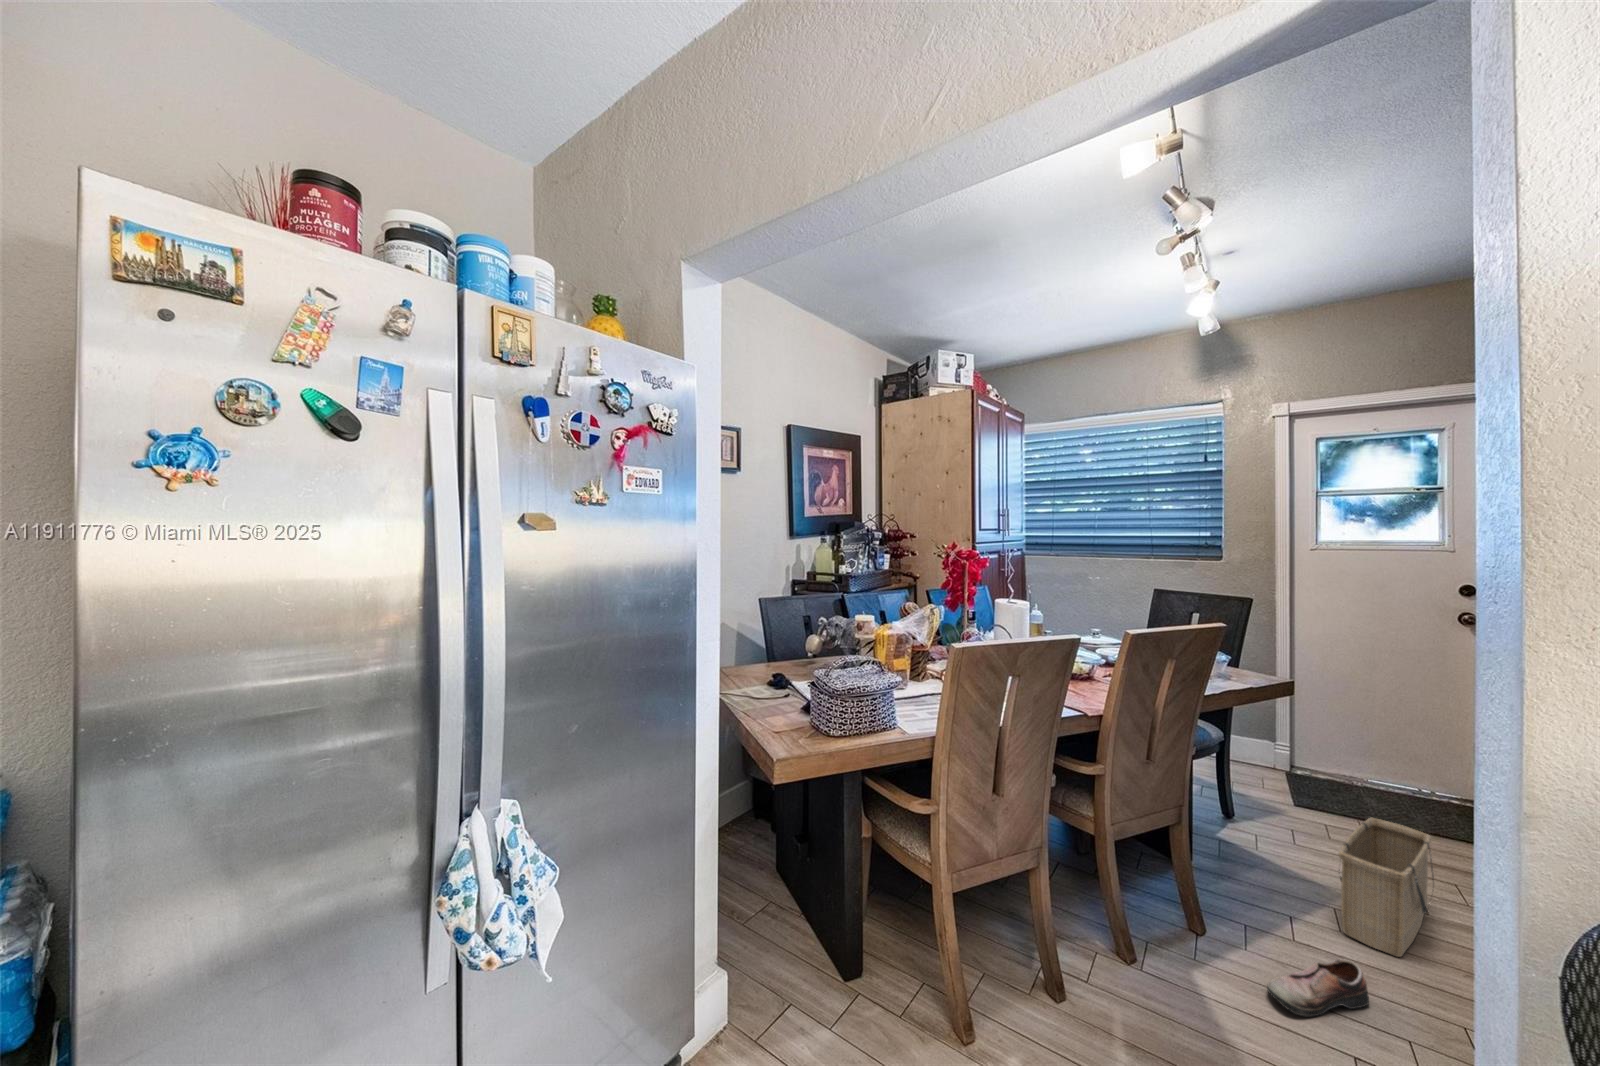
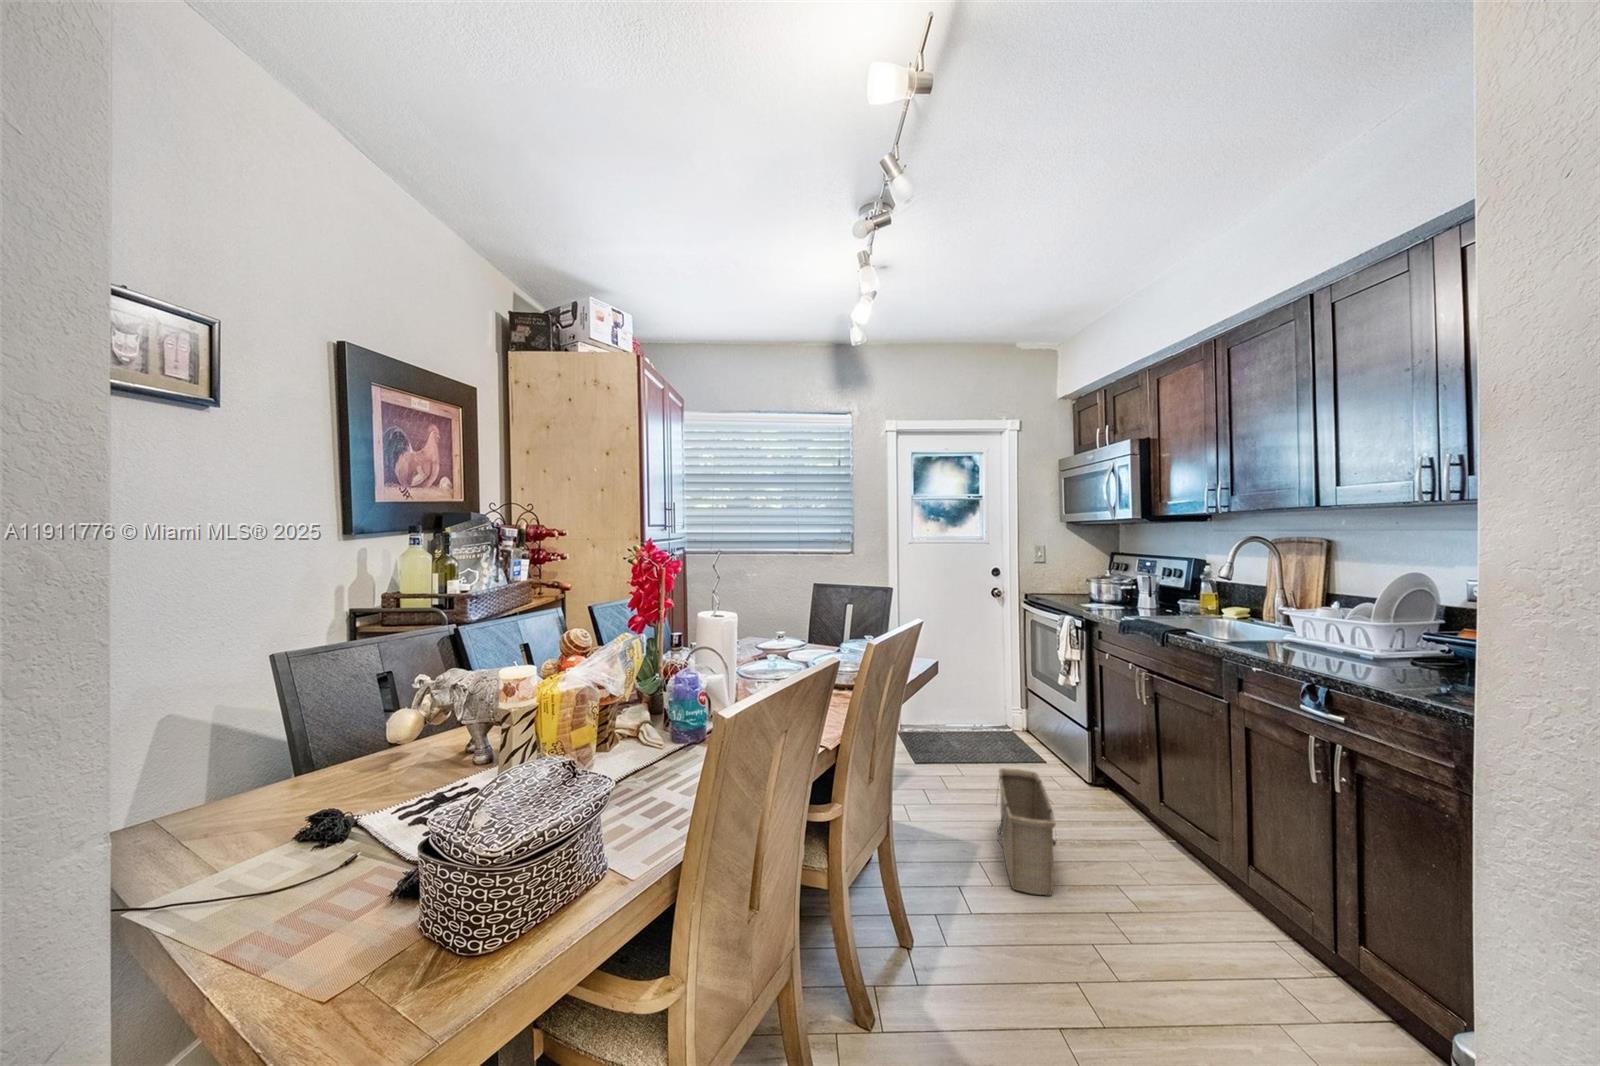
shoe: present [1267,959,1369,1016] -> none [1009,930,1069,1022]

